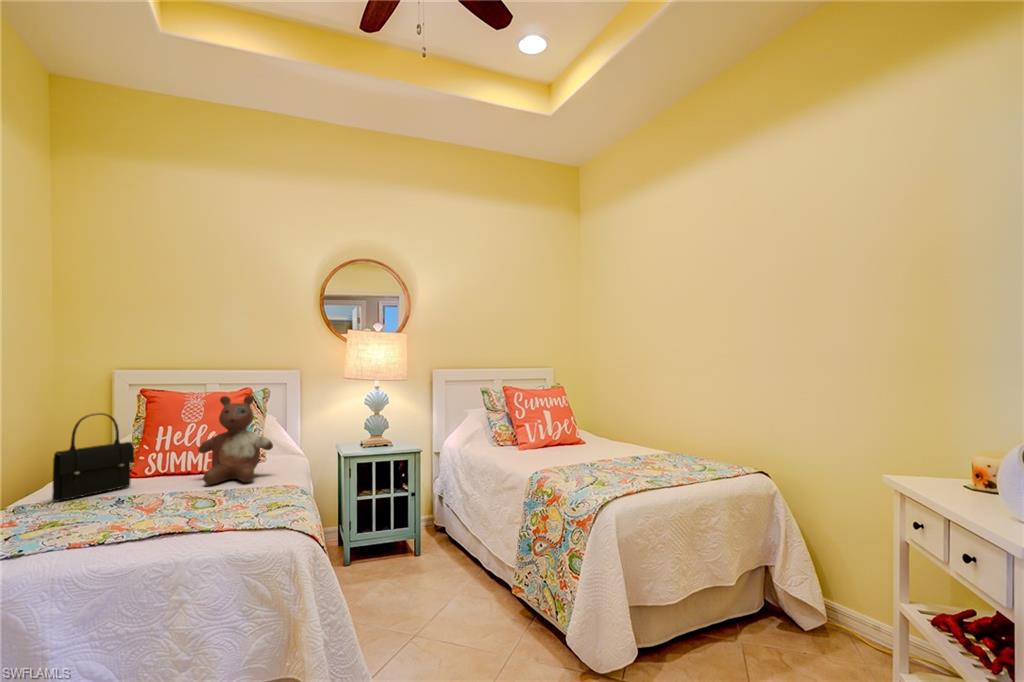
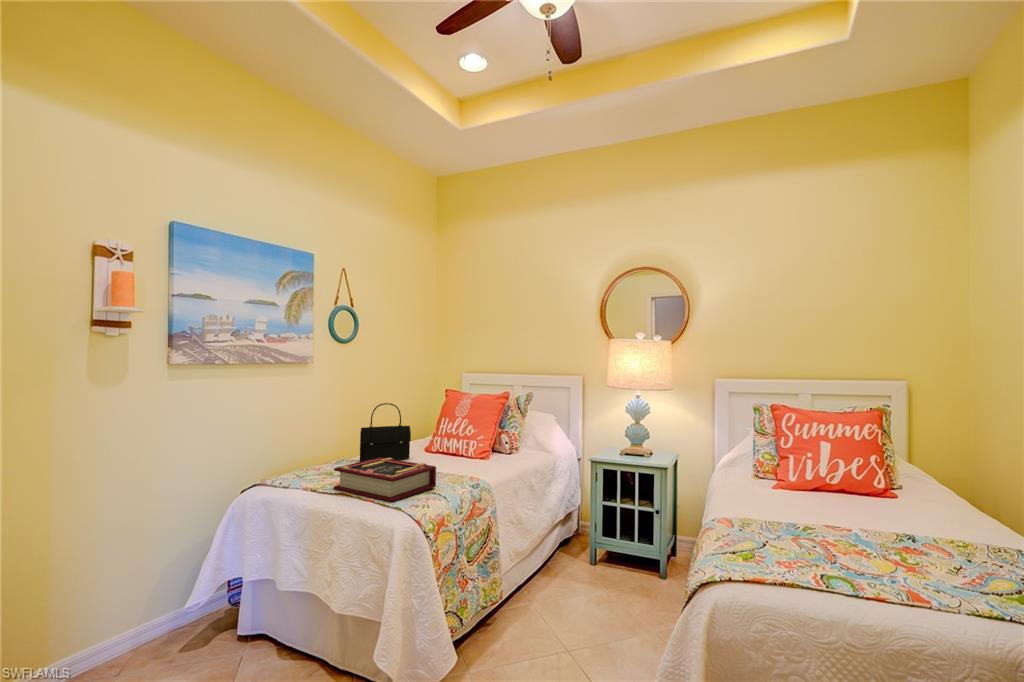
stuffed bear: present [198,395,273,485] -> none [444,396,500,471]
book: none [90,477,240,533] -> present [334,457,436,502]

